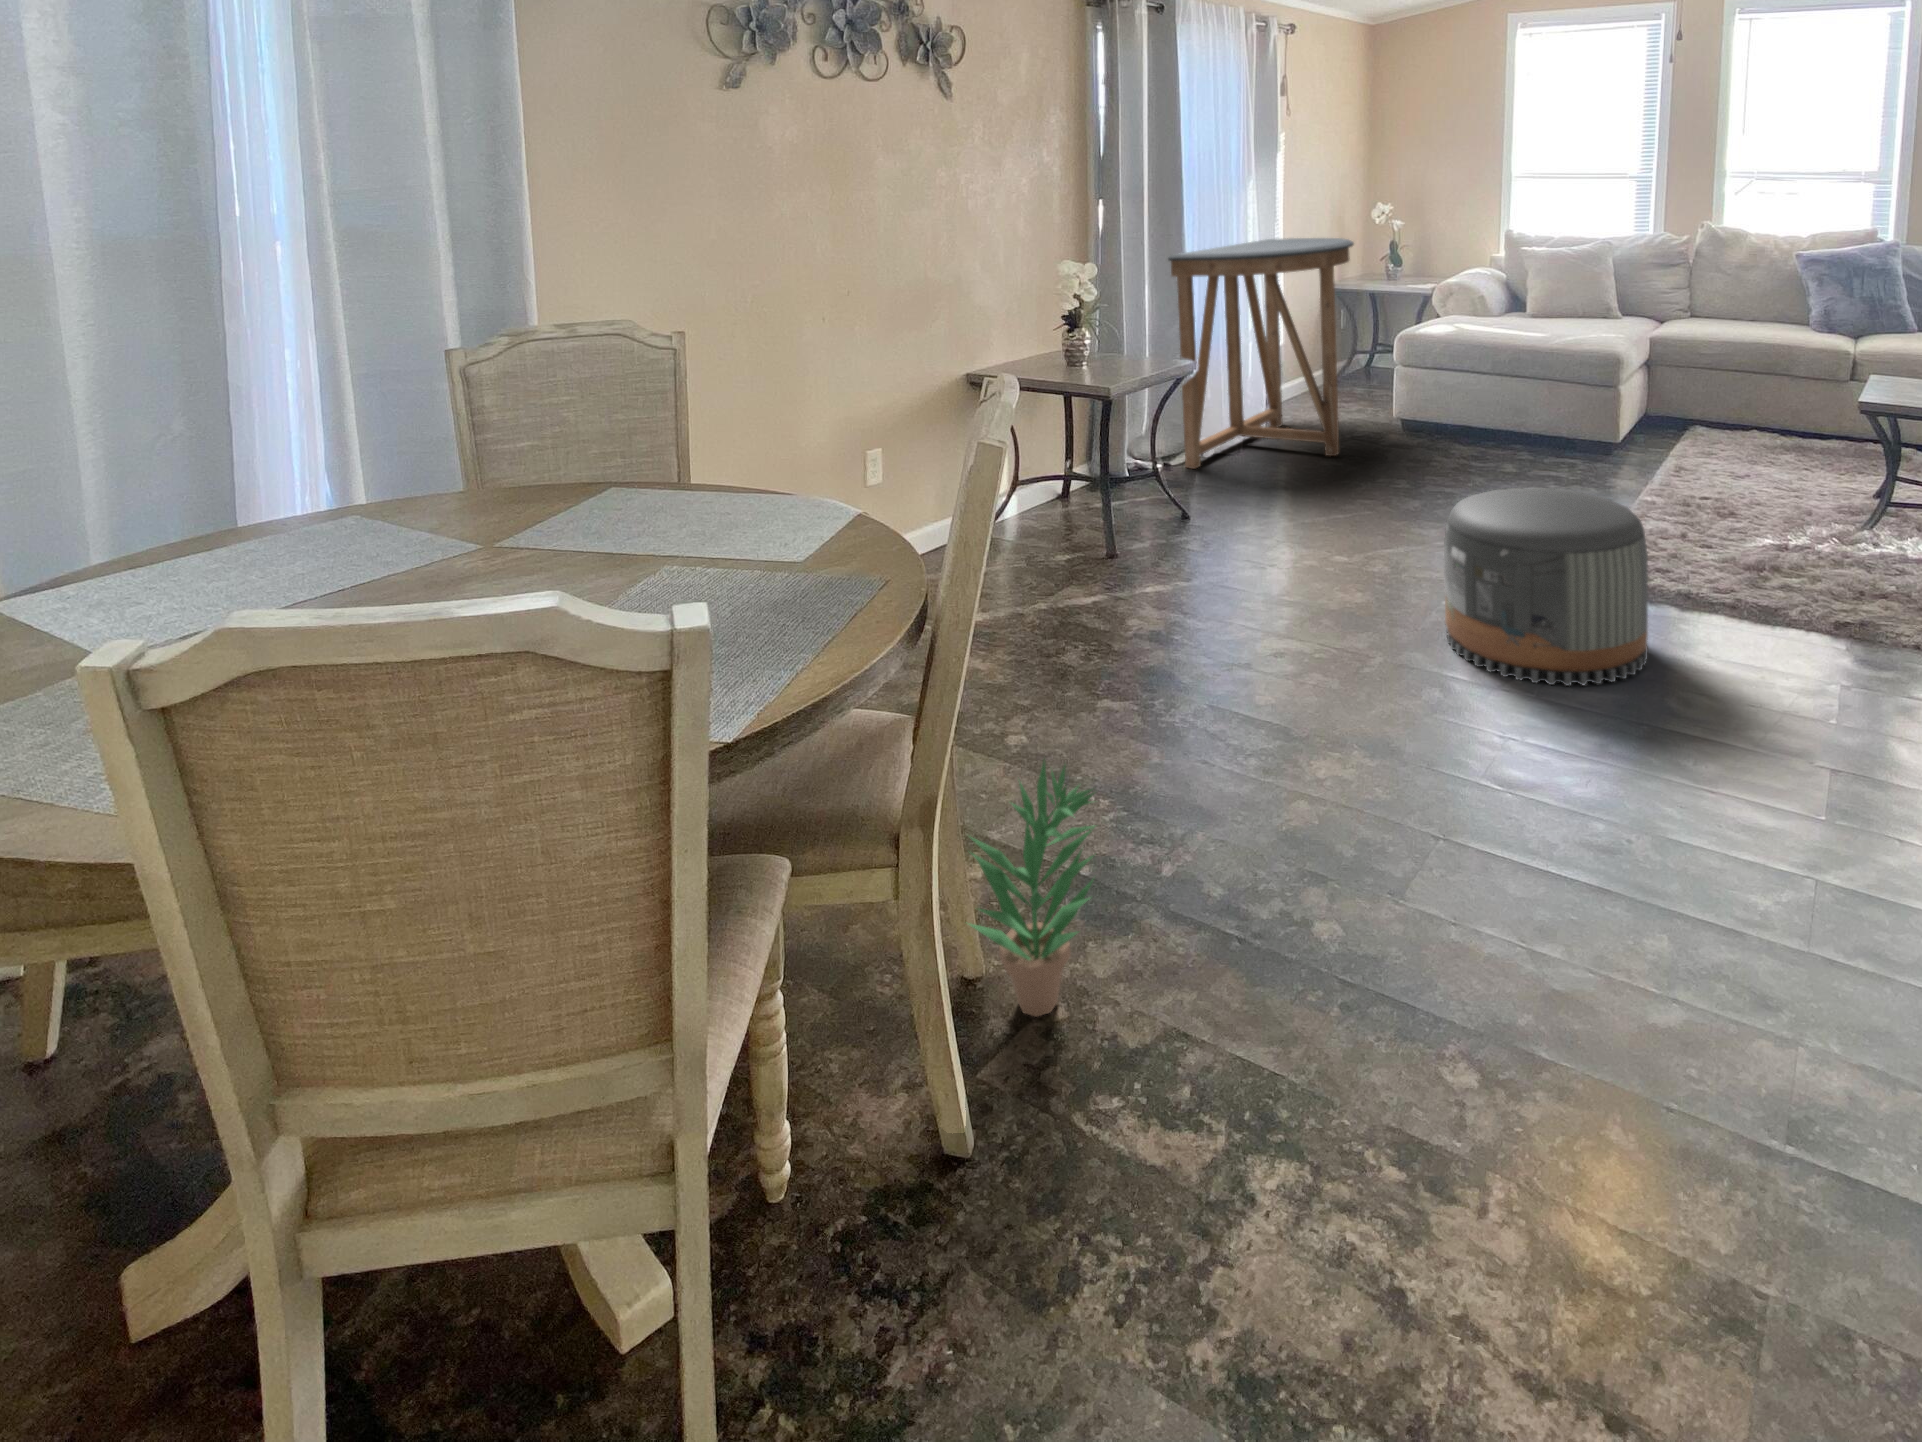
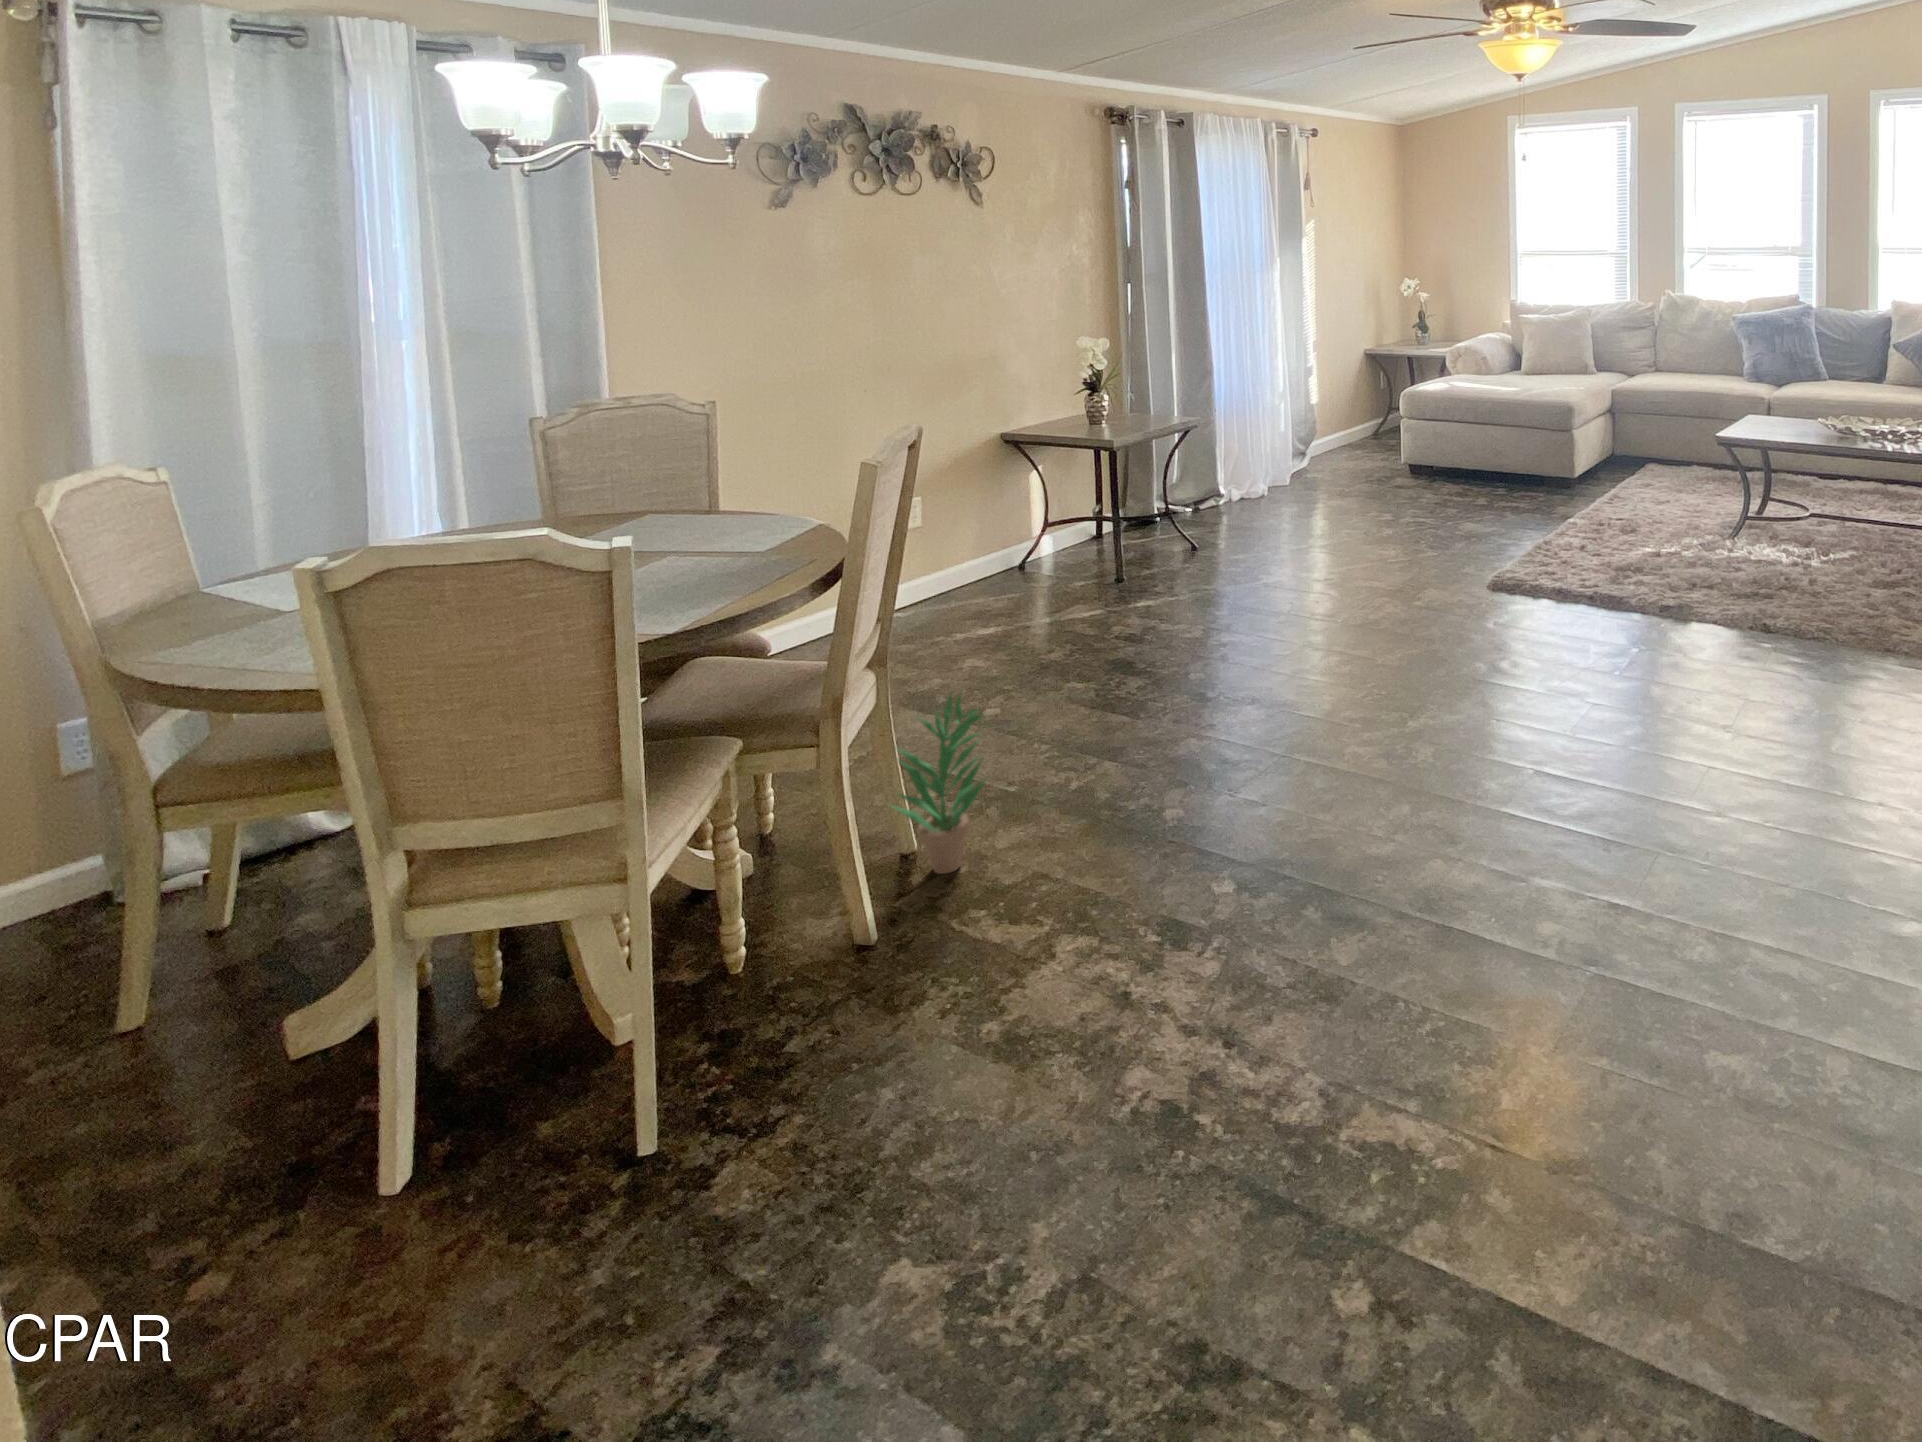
console table: present [1168,238,1354,469] -> none [1190,312,1357,514]
pouf: present [1444,488,1648,686] -> none [1353,509,1504,658]

